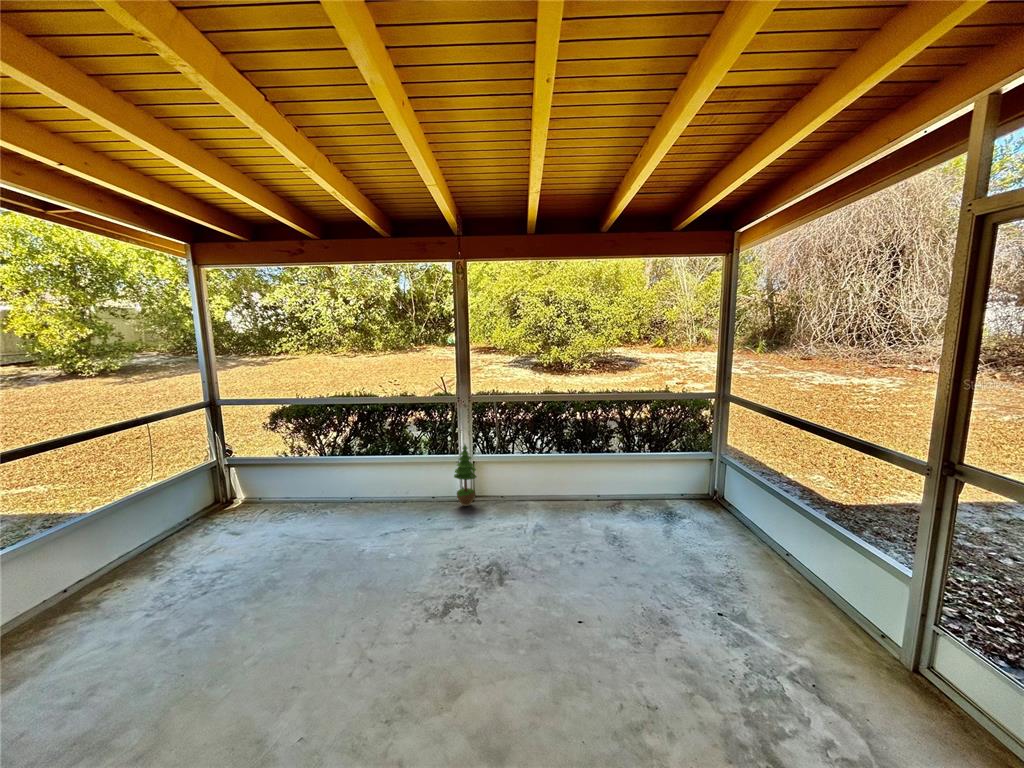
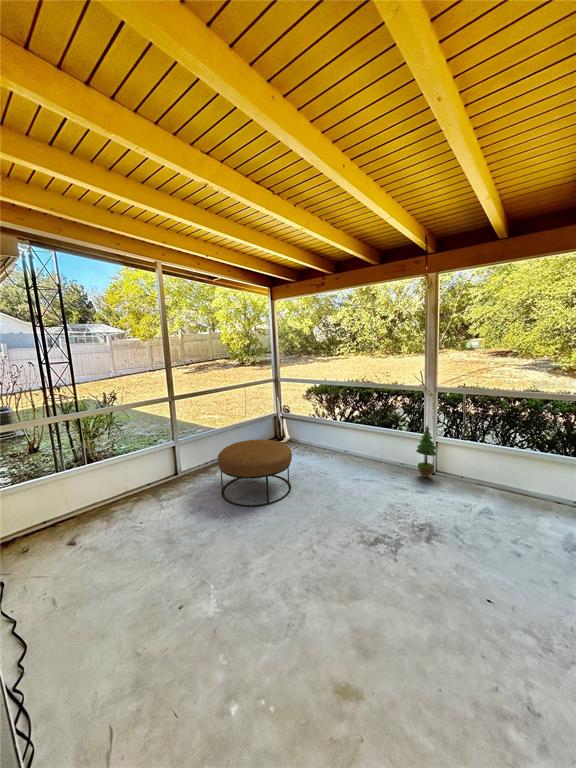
ottoman: none [111,509,286,656] -> present [218,439,292,507]

